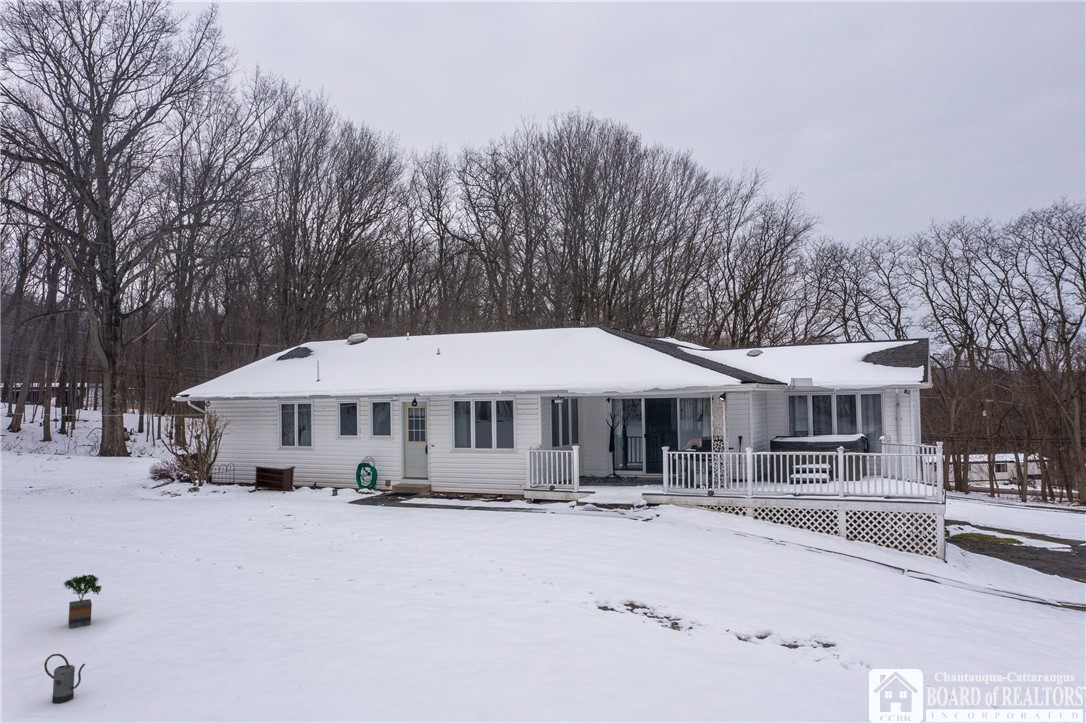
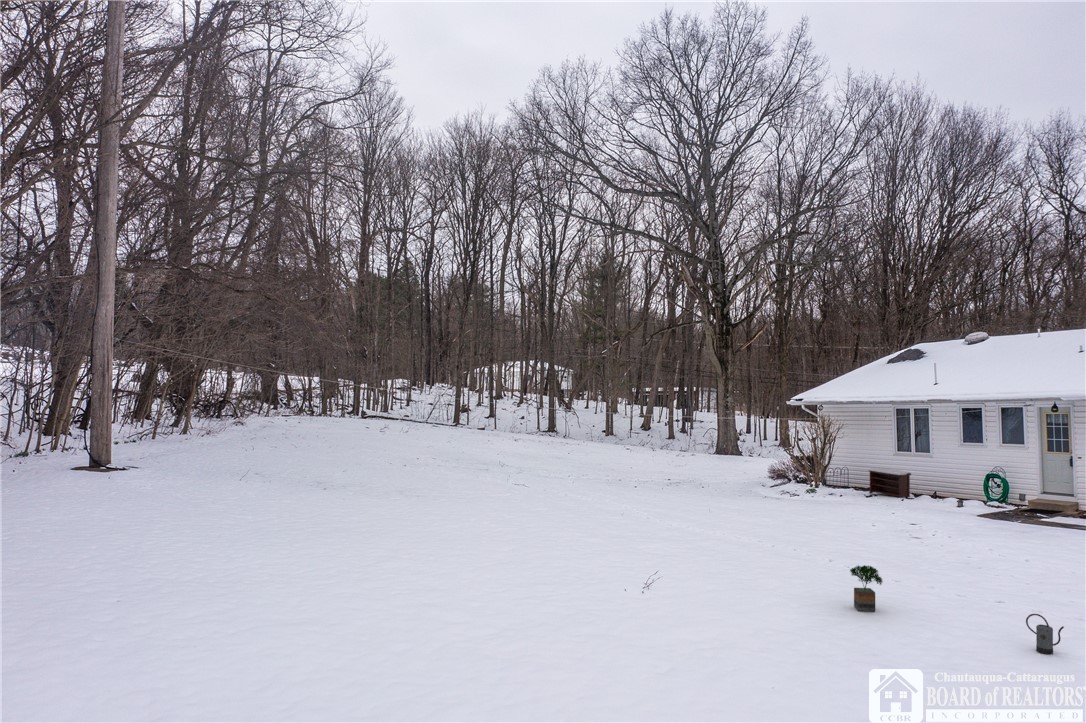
potted tree: present [64,575,101,629] -> present [850,565,882,612]
watering can: present [44,654,85,703] -> present [1026,614,1064,655]

